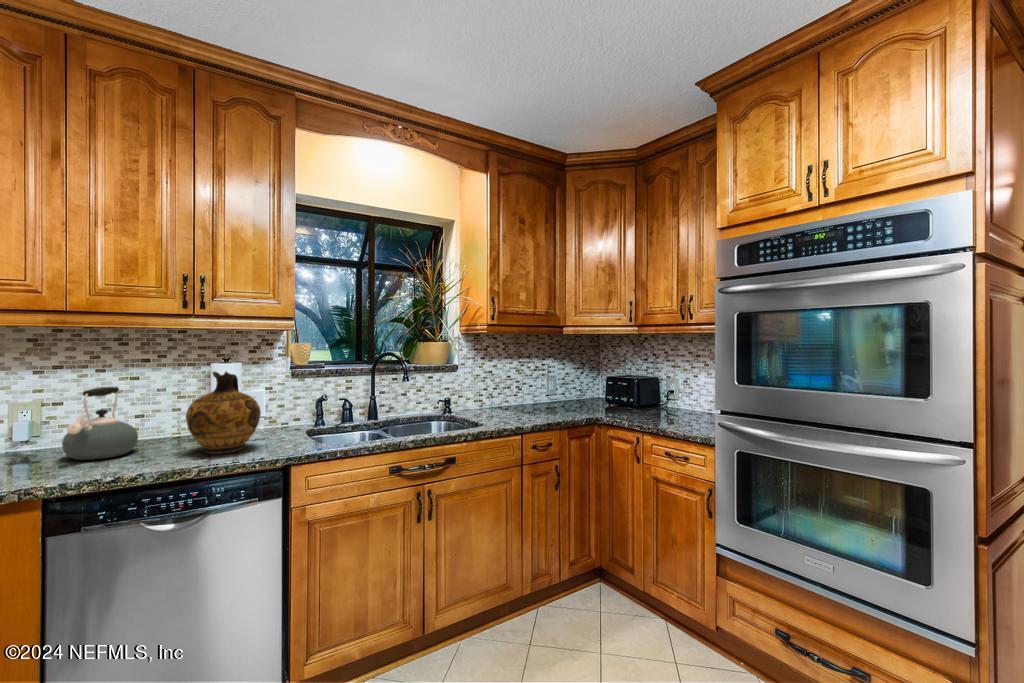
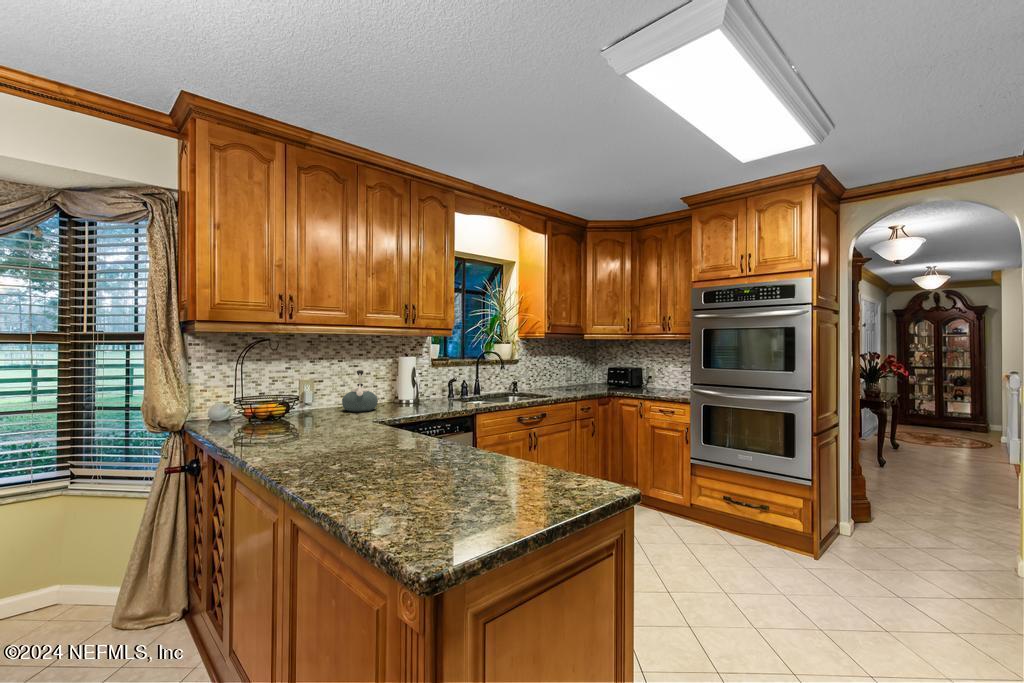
ceramic jug: present [186,372,261,454] -> none [406,361,444,409]

